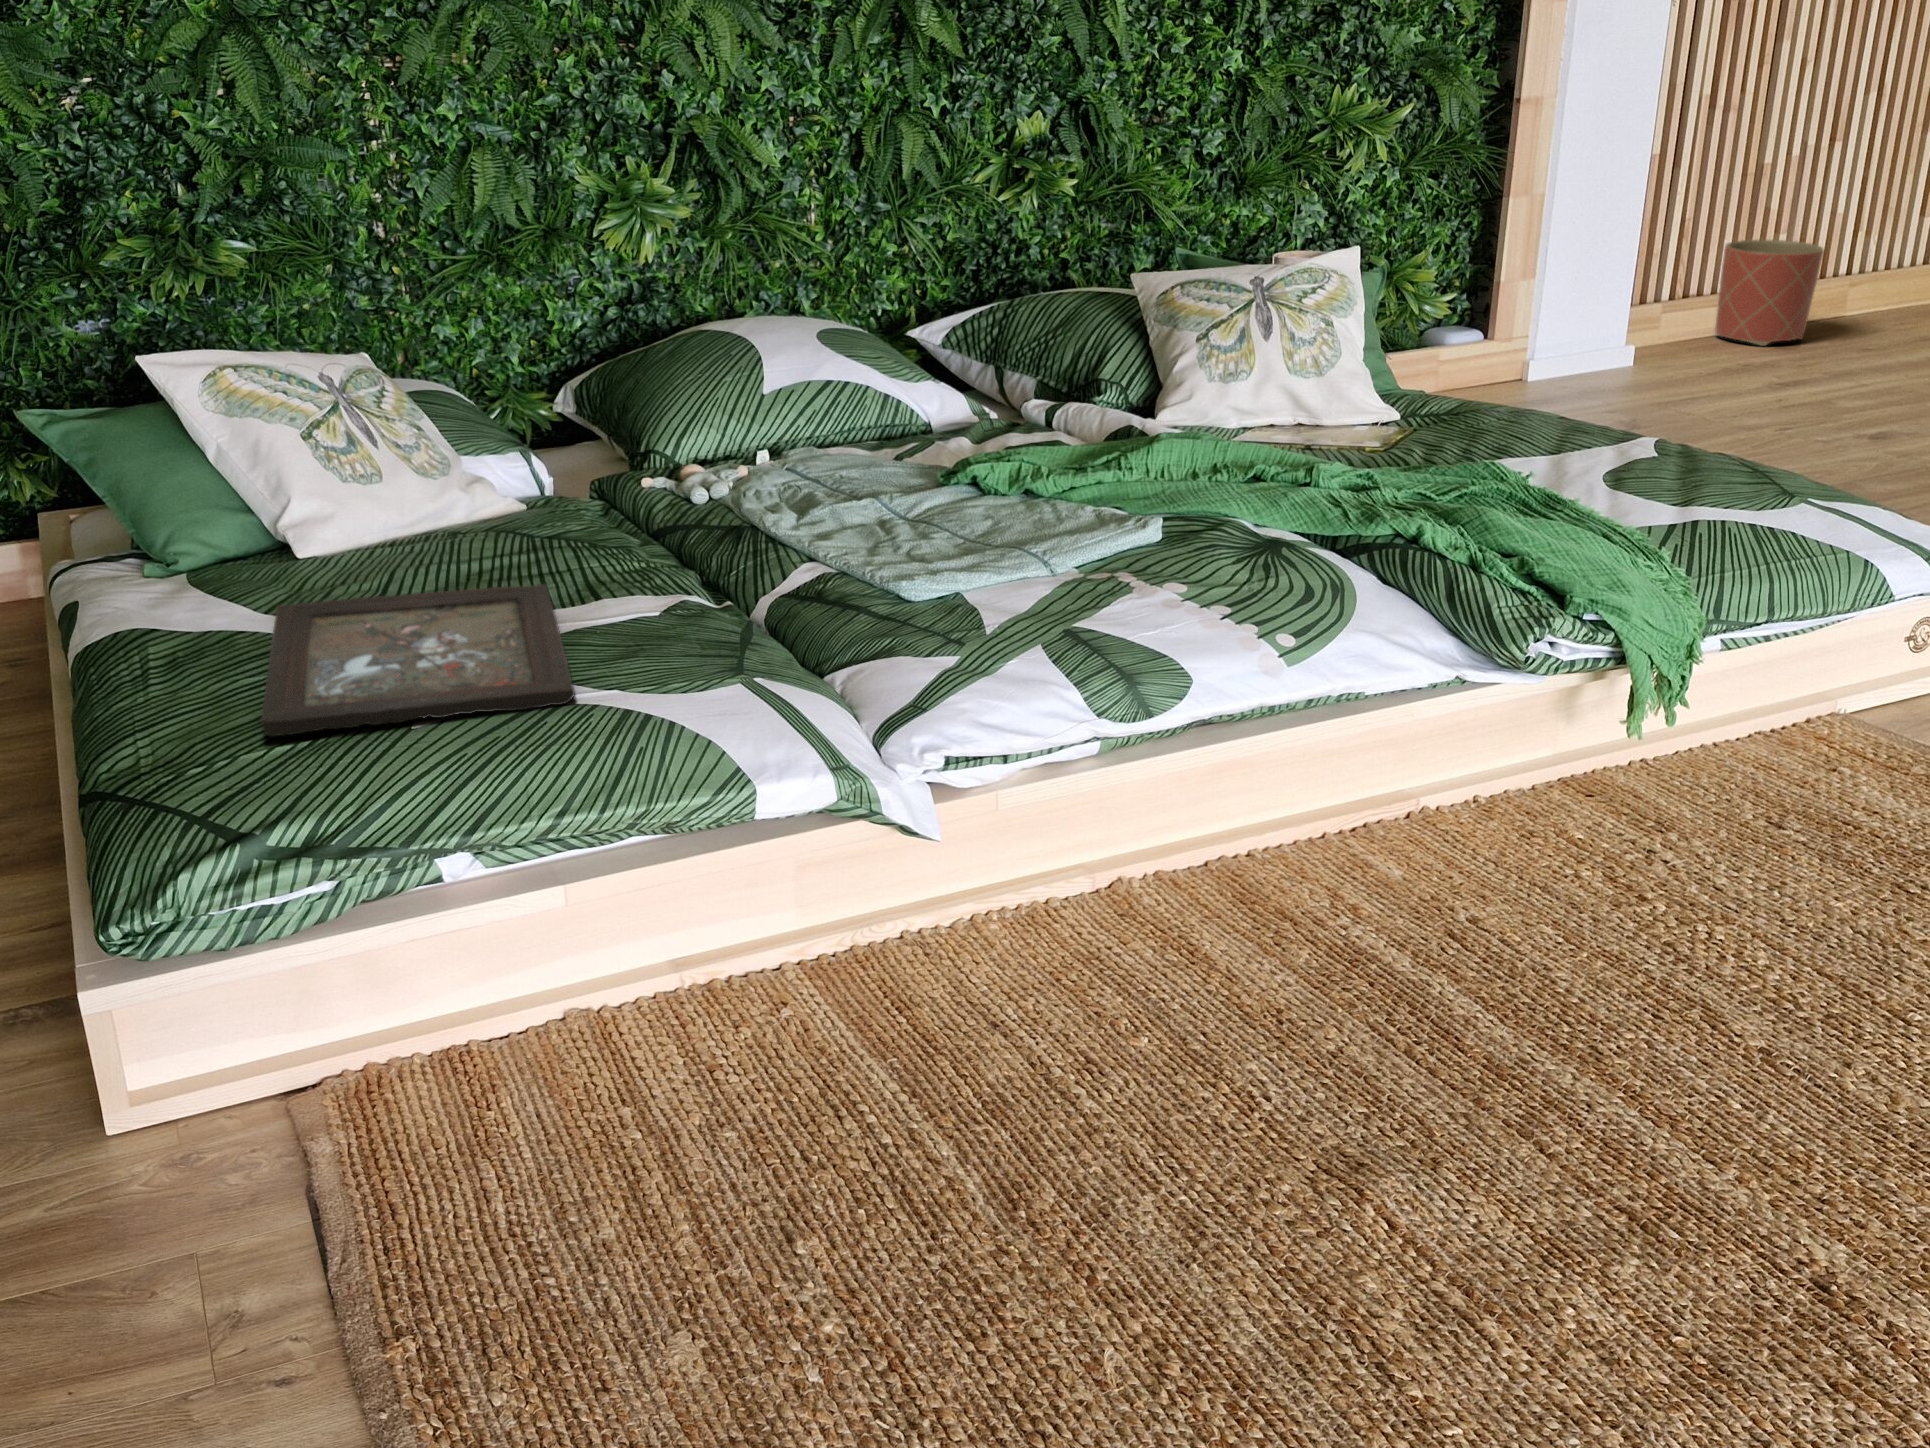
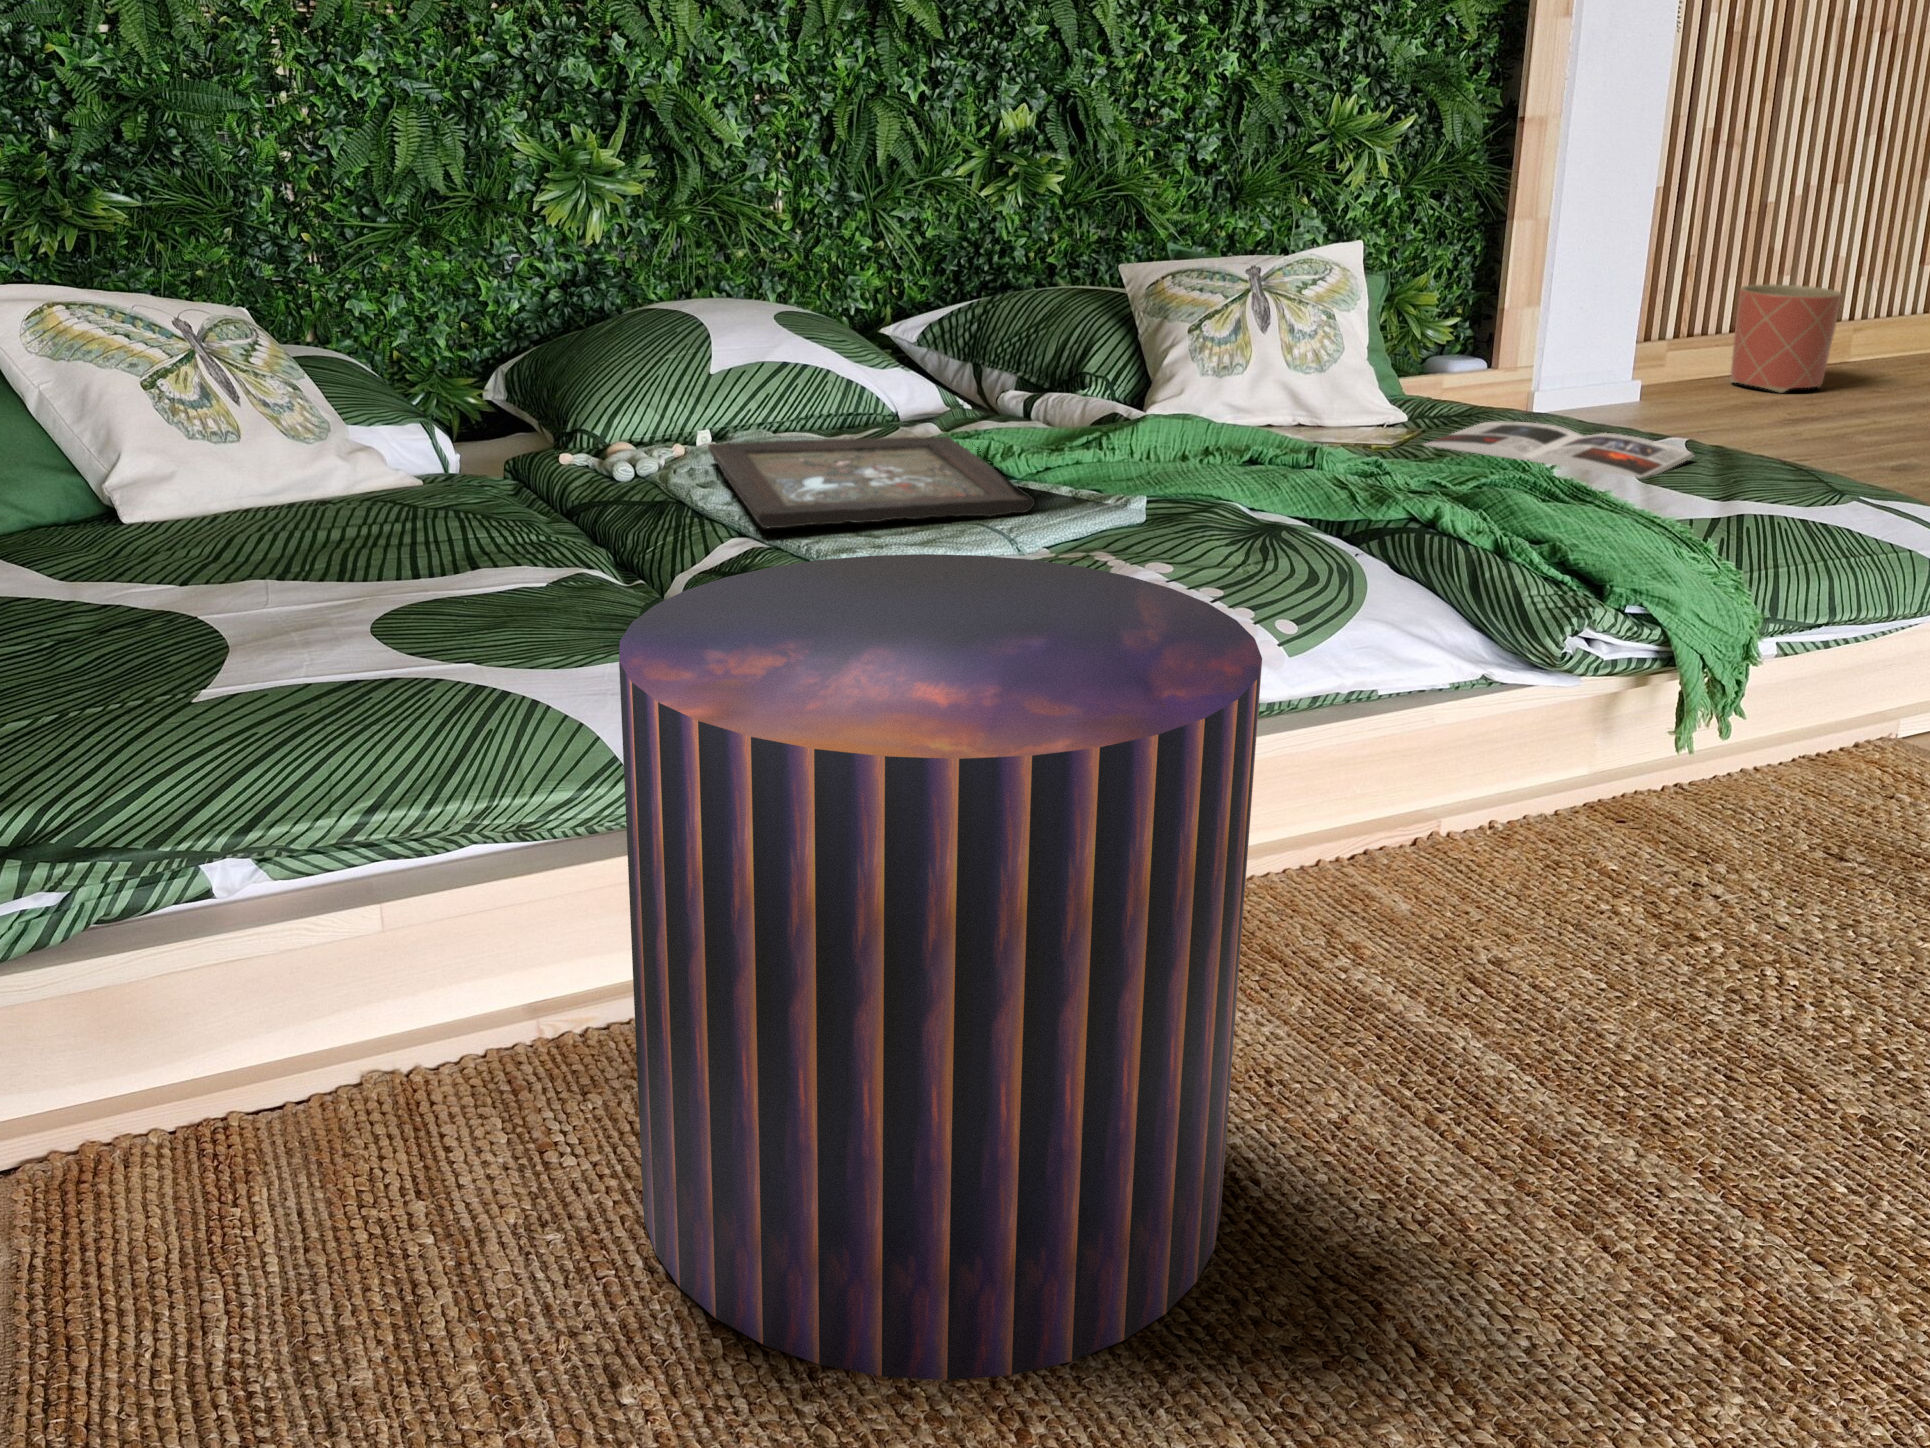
magazine: none [1409,418,1658,479] -> present [1424,422,1694,478]
tray: present [261,584,575,736] -> present [708,437,1035,528]
pouf: none [768,606,1269,1251] -> present [619,554,1262,1380]

